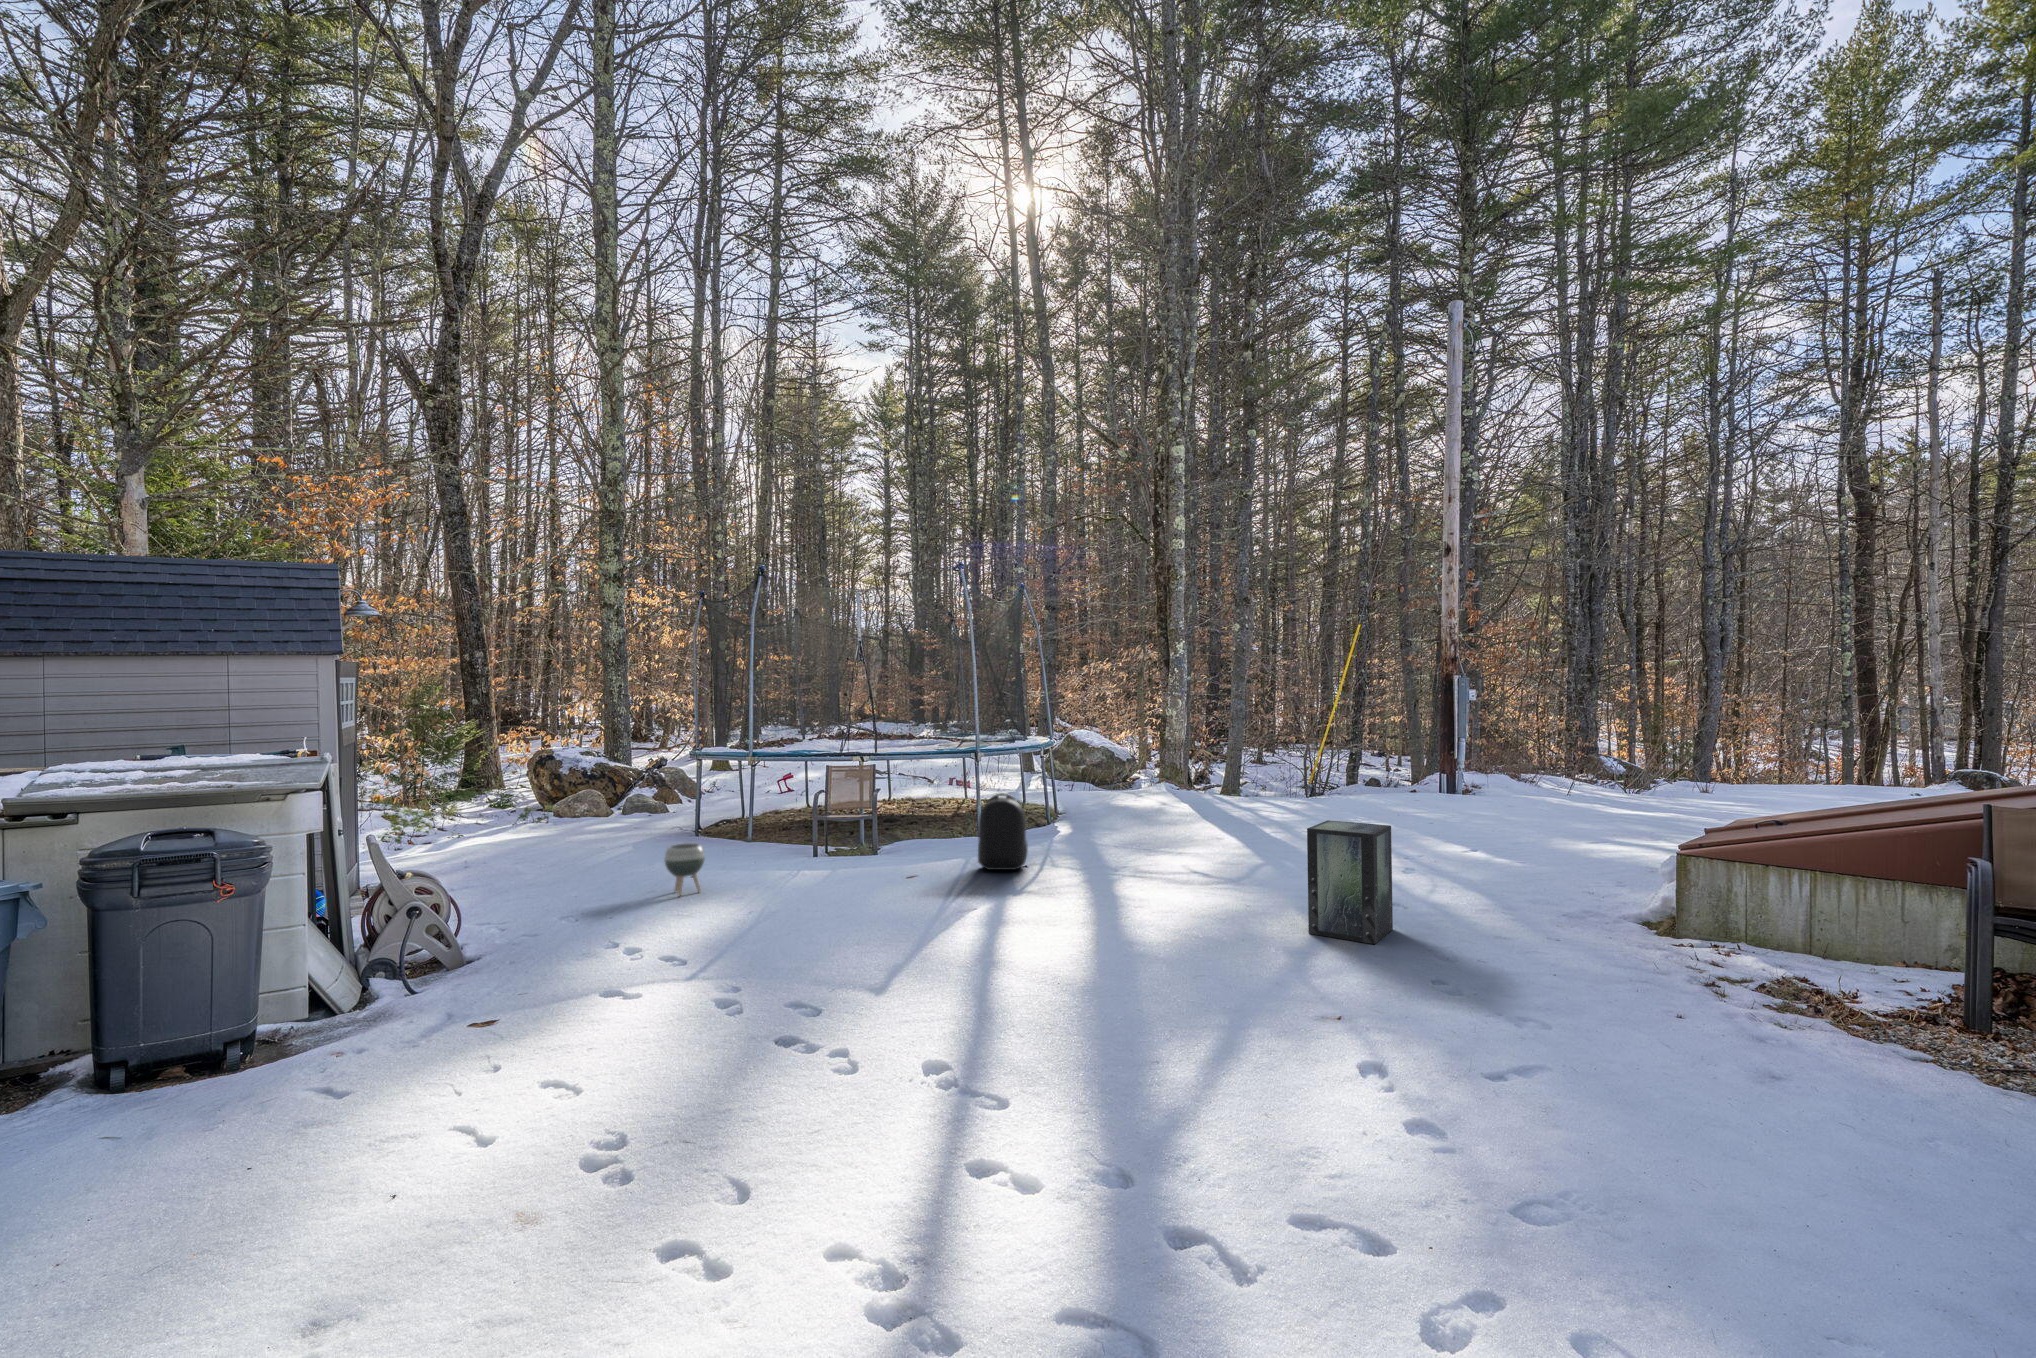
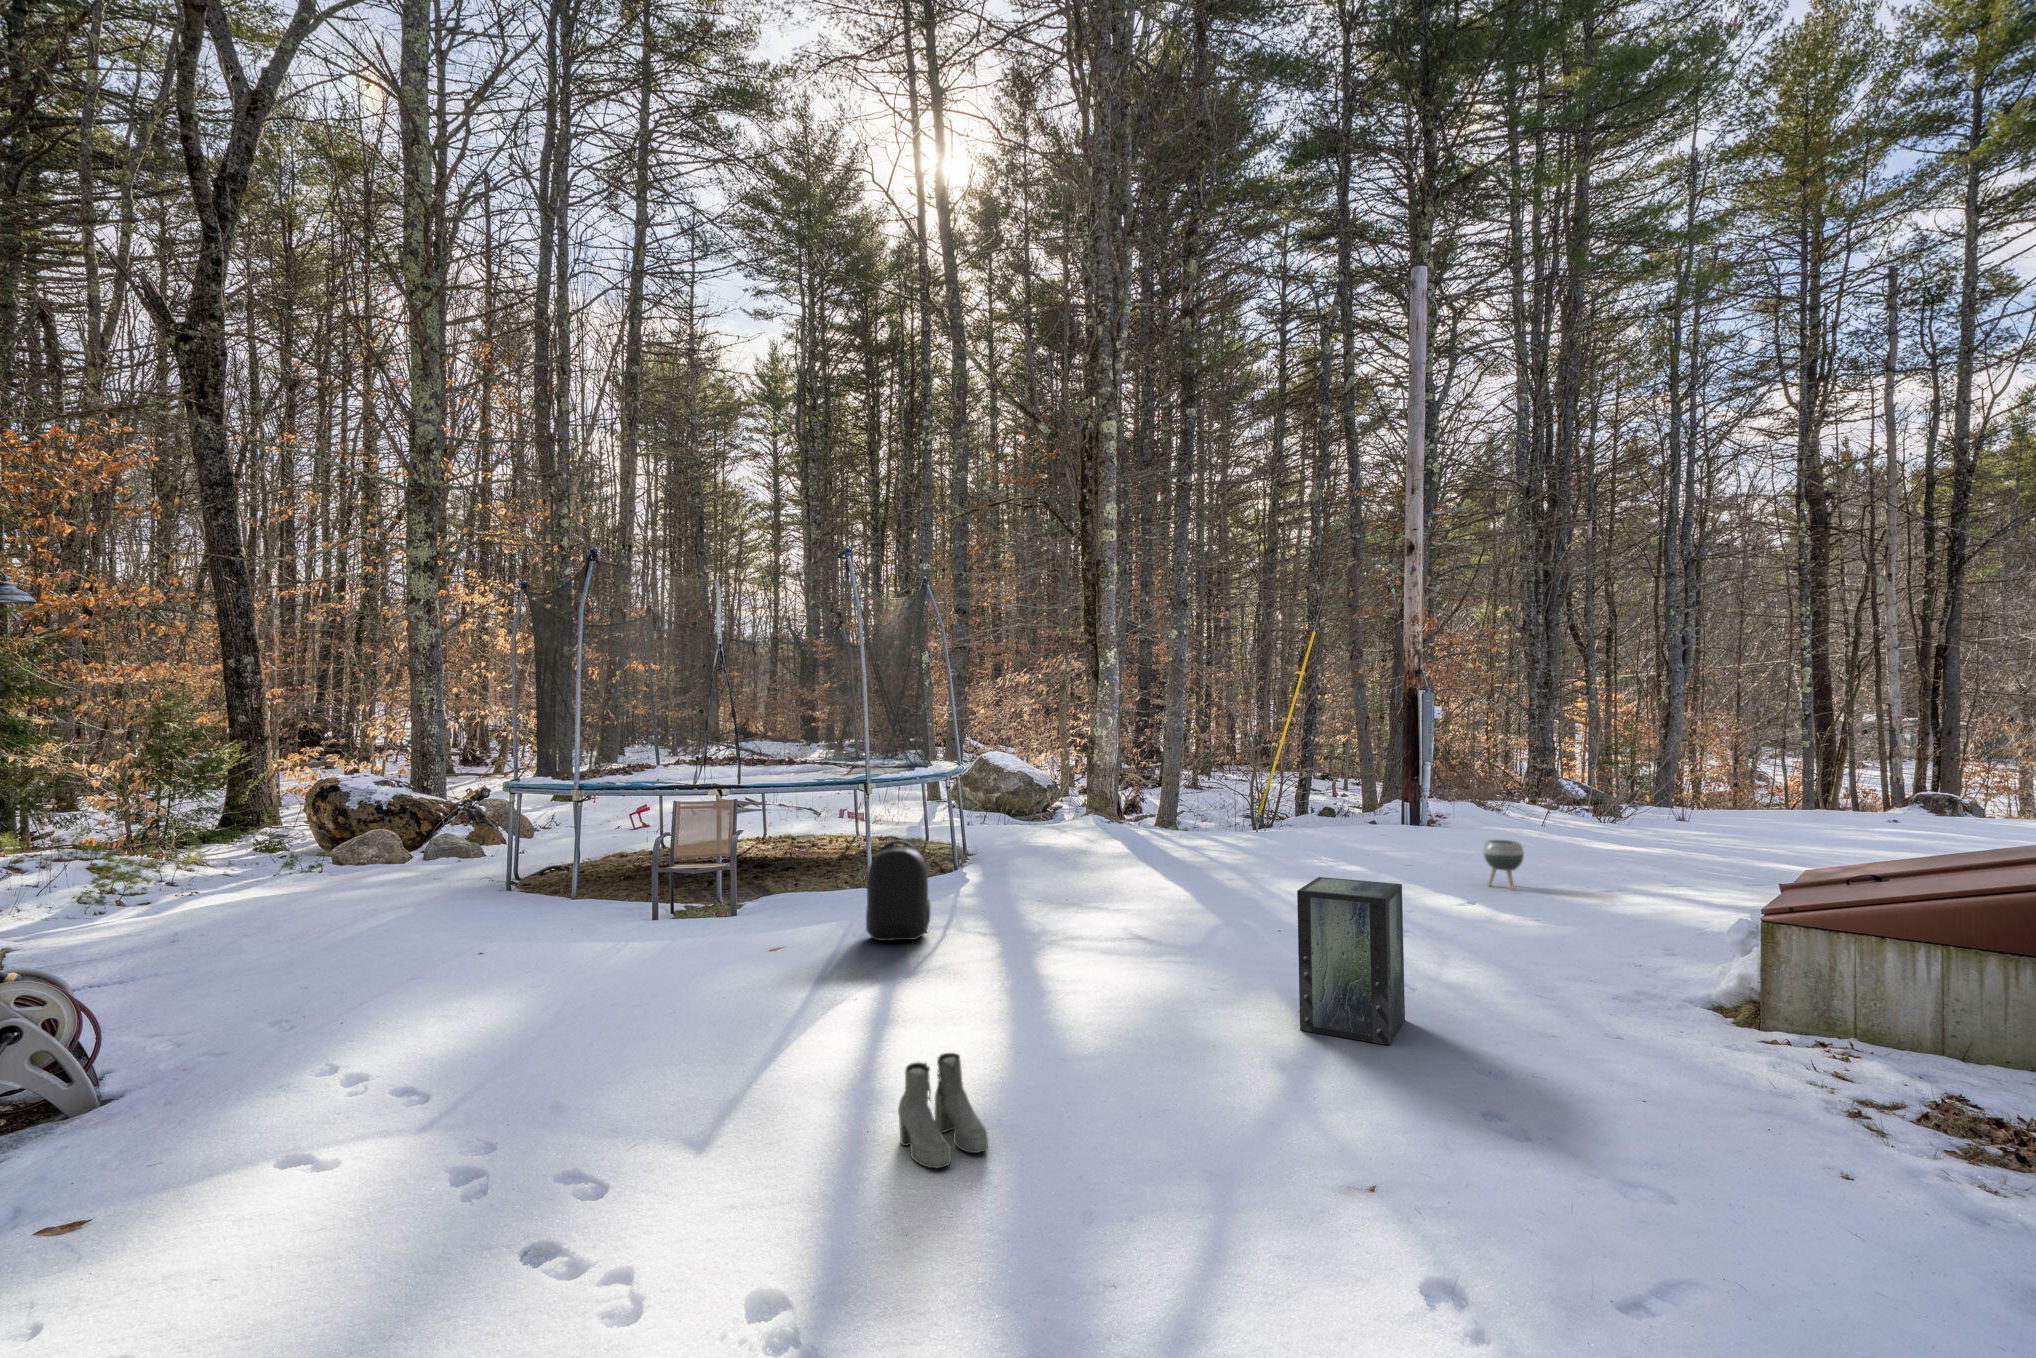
planter: present [664,843,705,897] -> present [1483,840,1524,889]
boots: none [1010,930,1072,1001] -> present [898,1053,988,1169]

